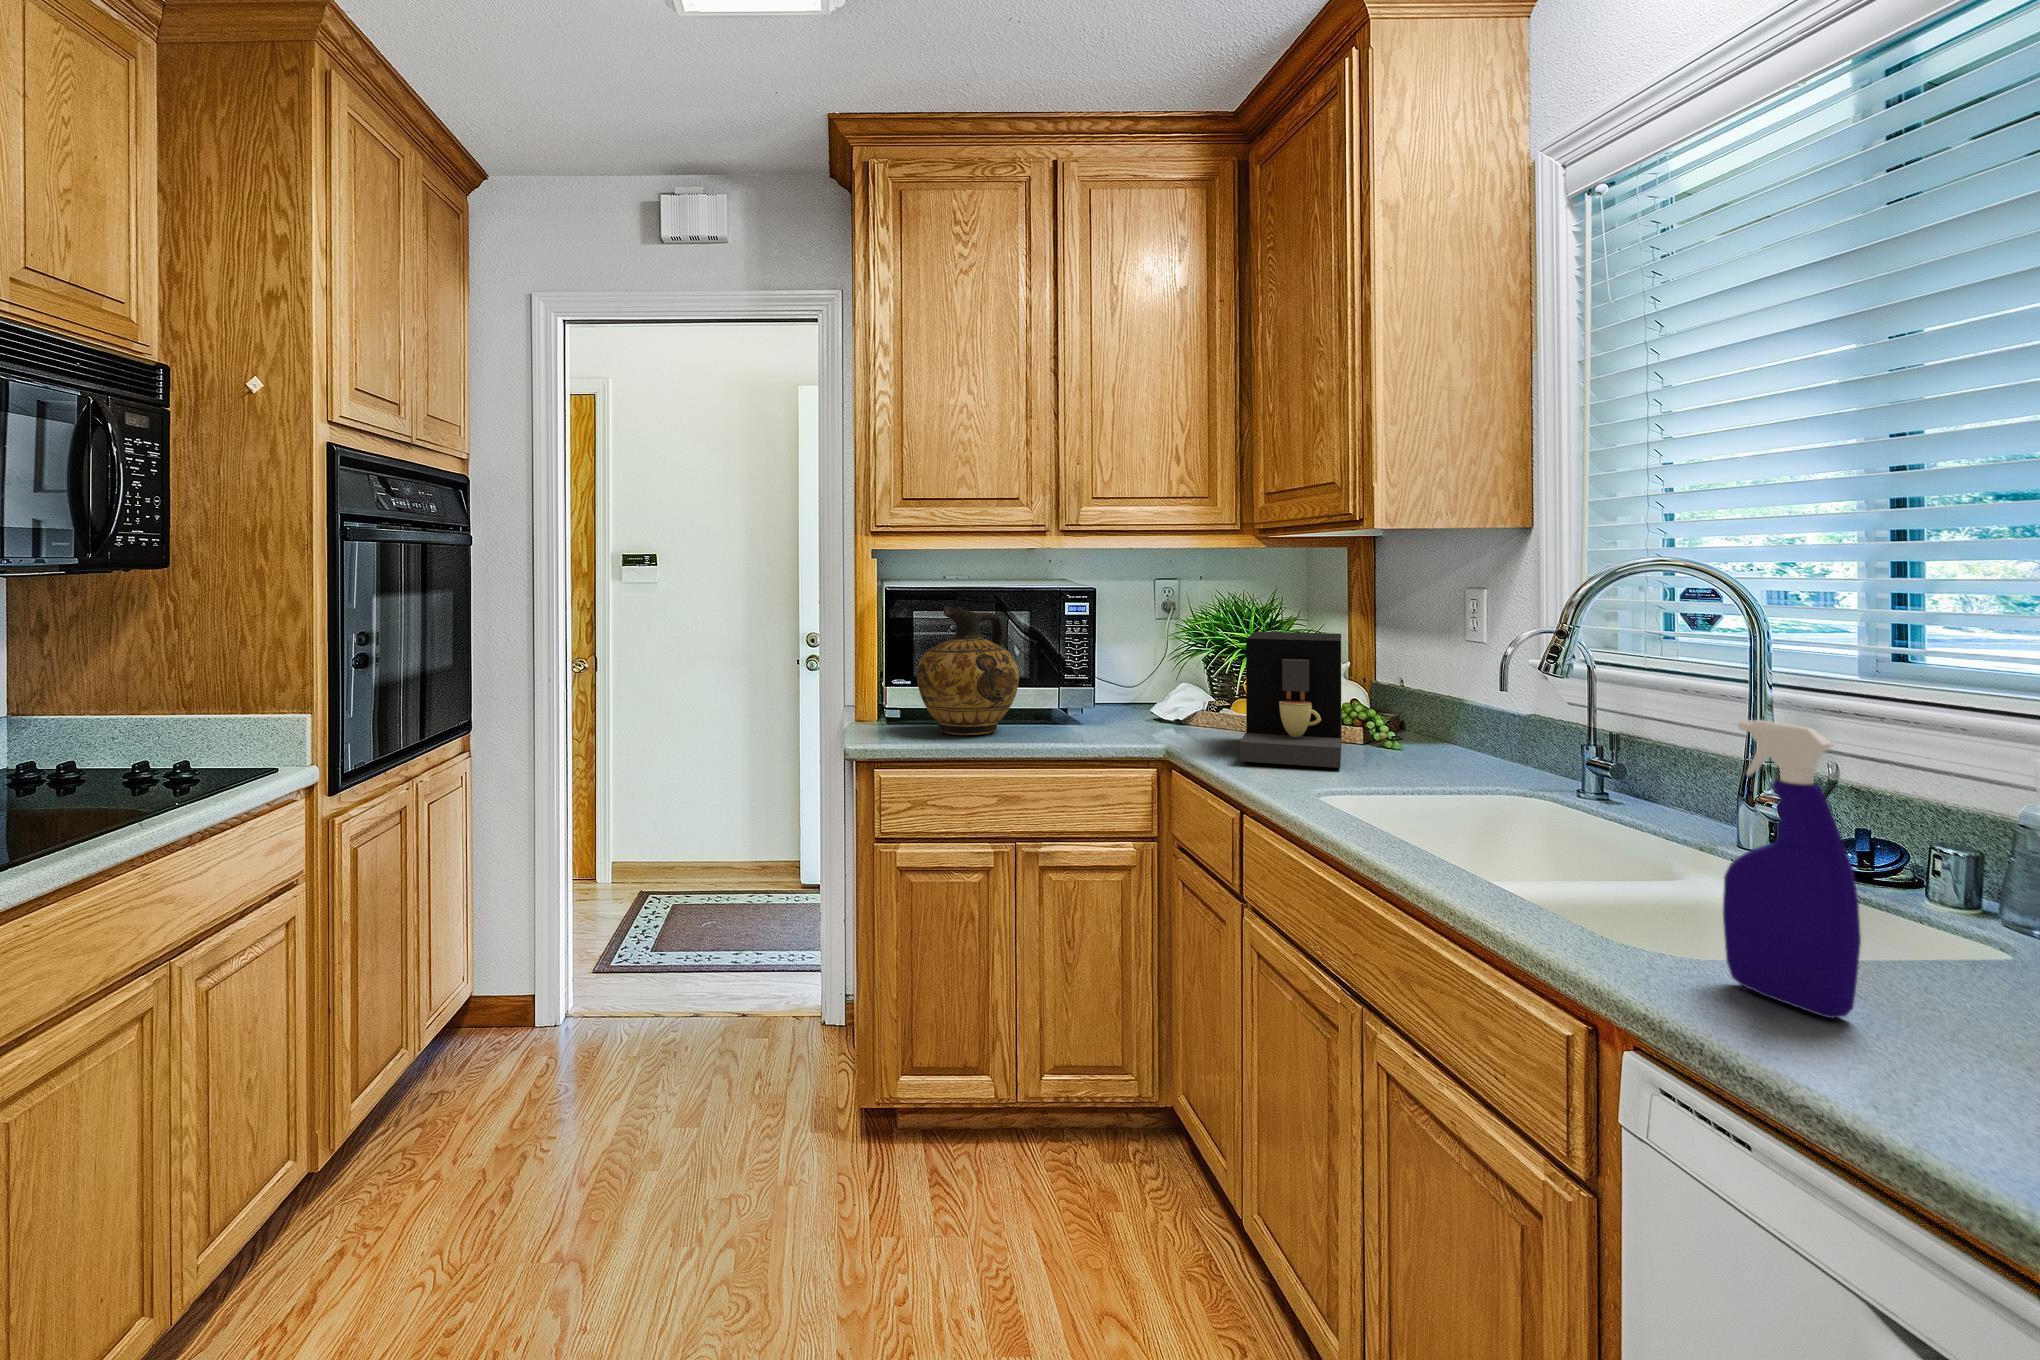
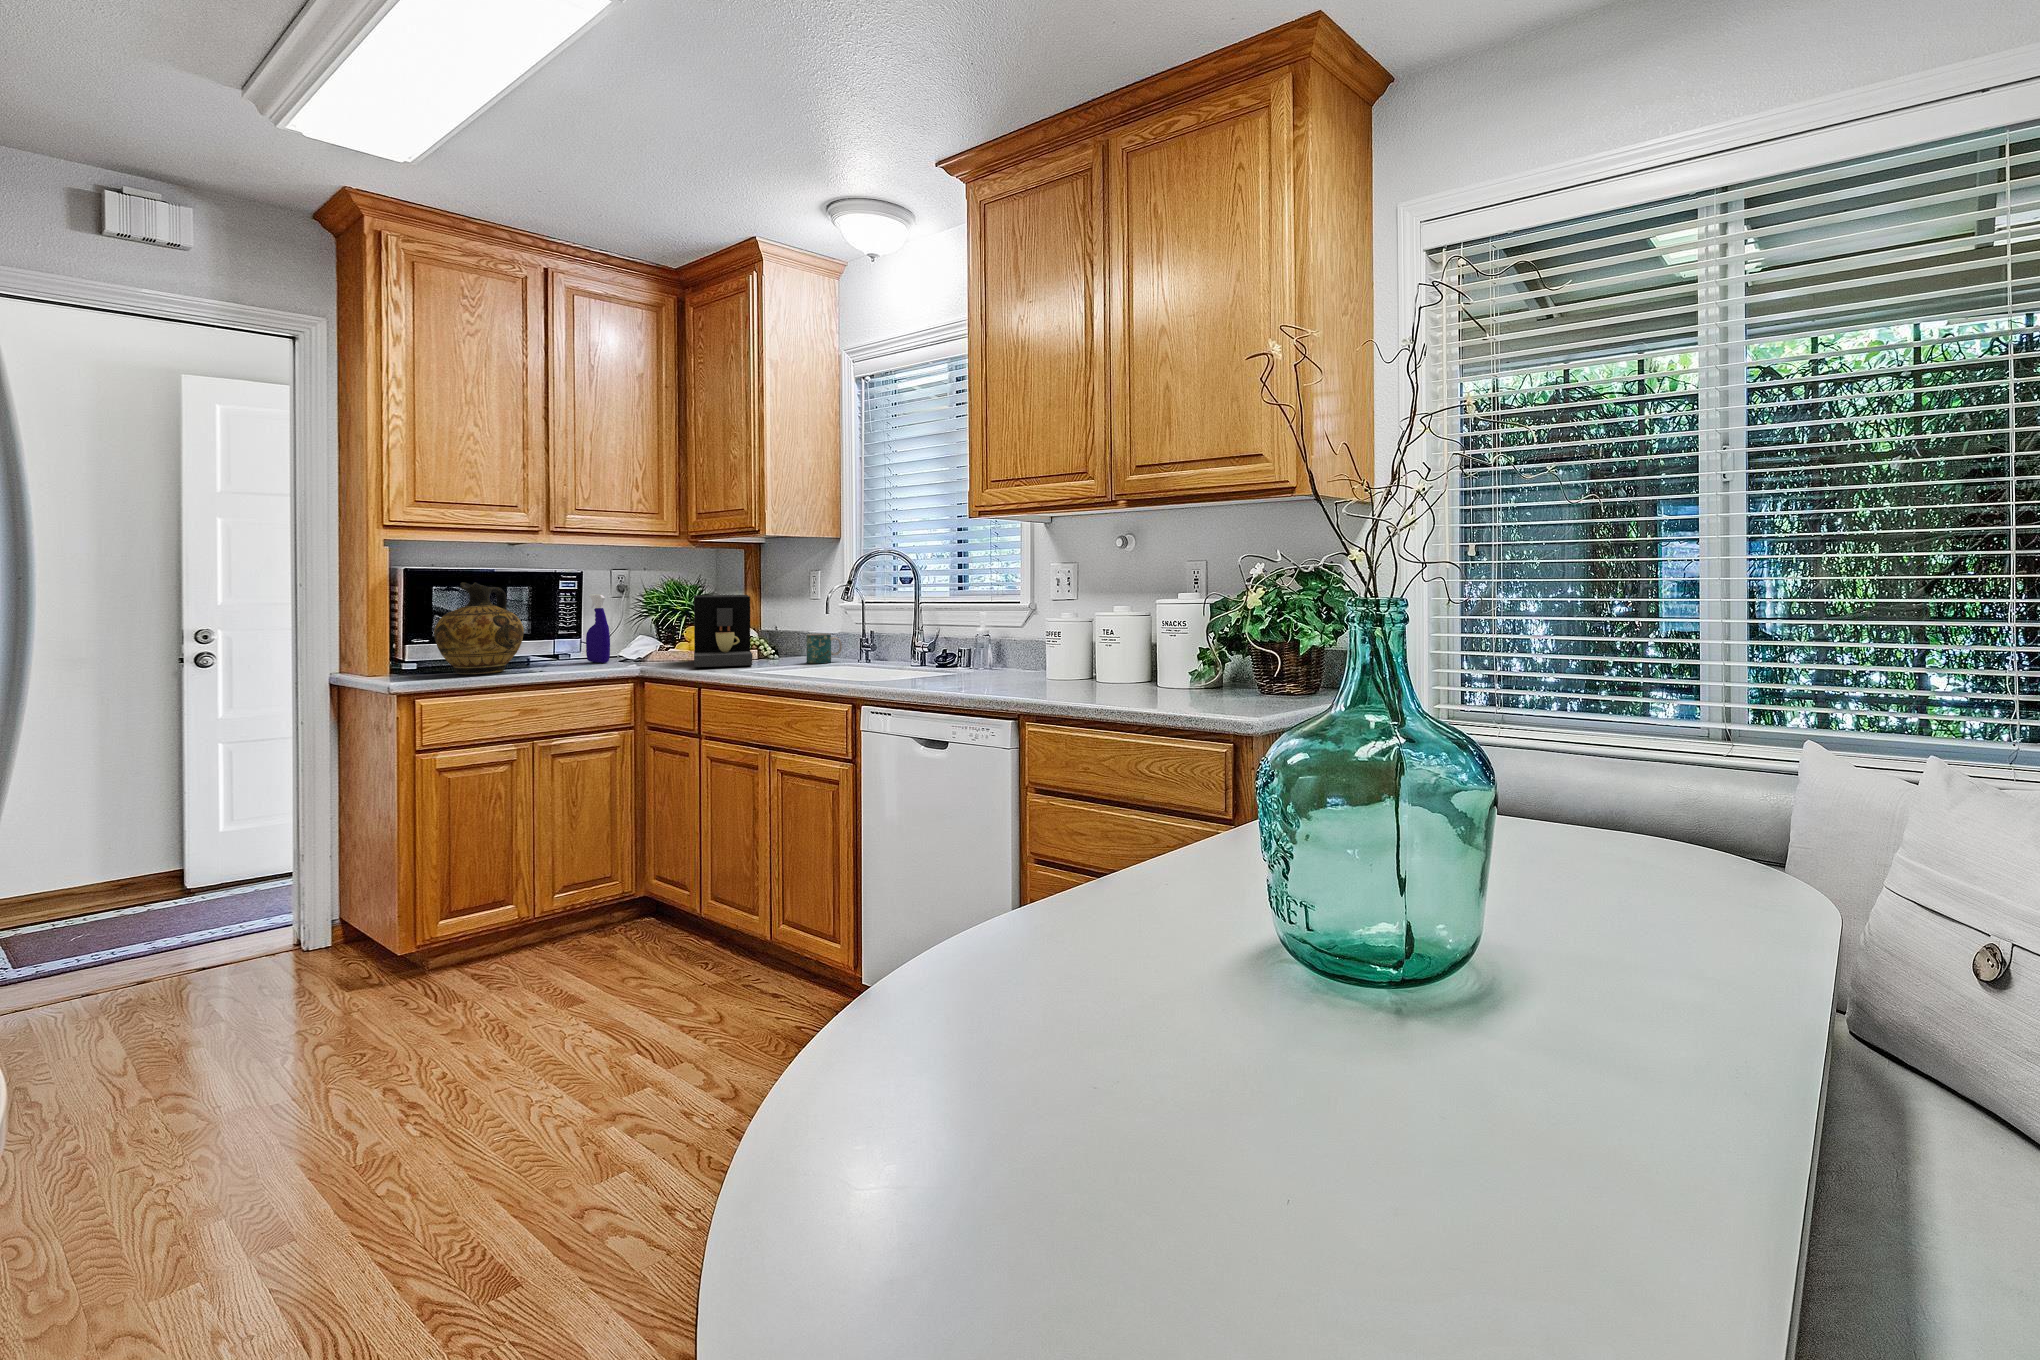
mug: none [1446,717,1521,779] -> present [806,633,842,663]
spray bottle: present [1723,720,1861,1018] -> present [586,594,610,663]

